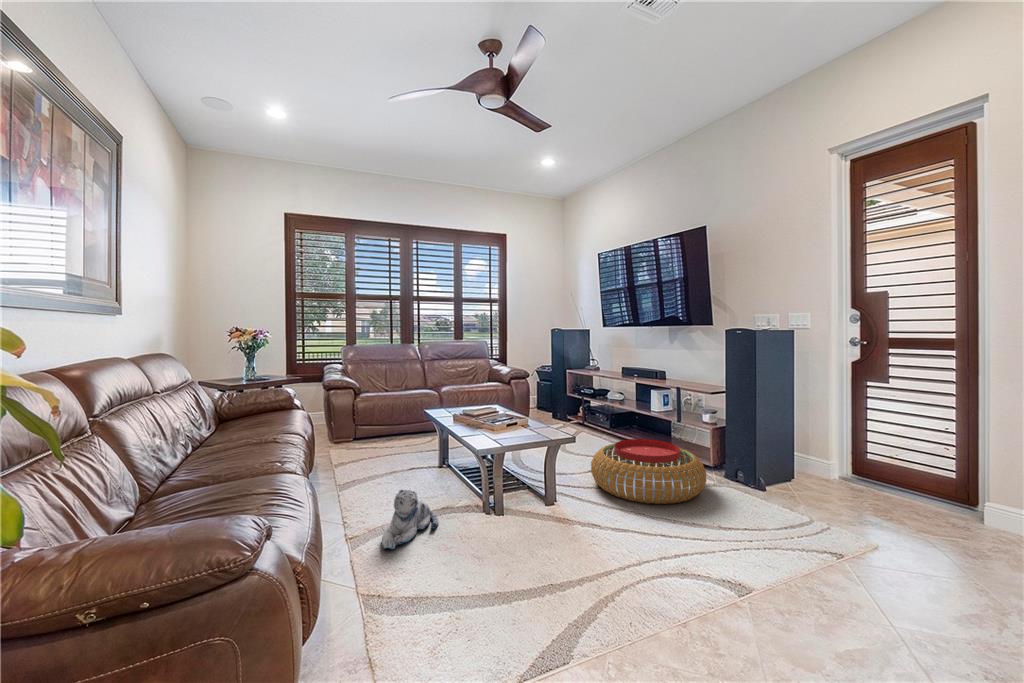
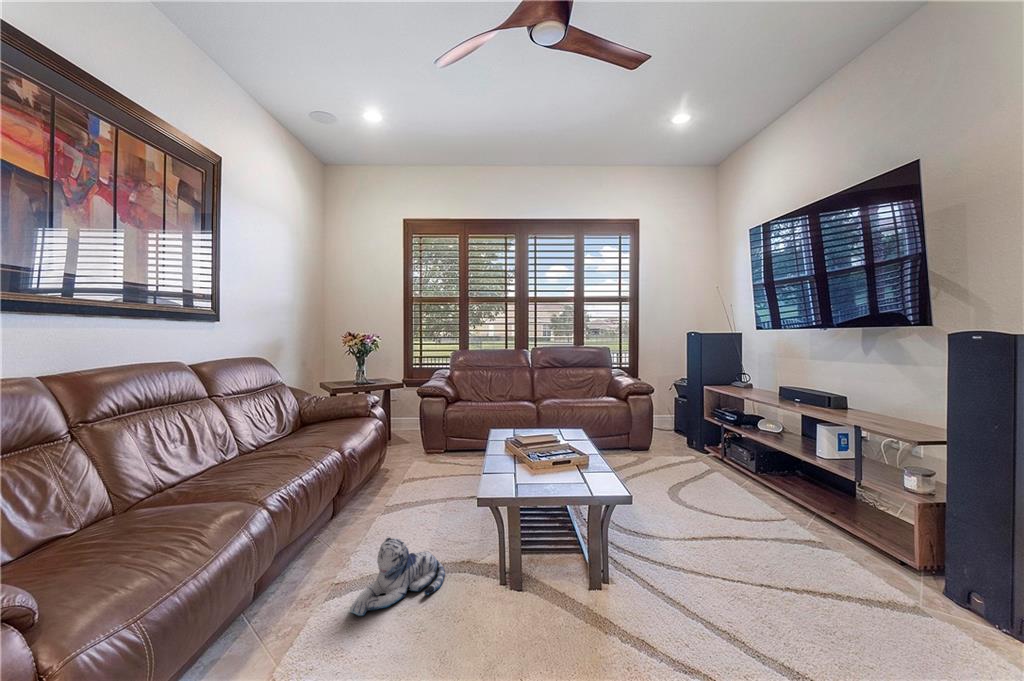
pouf: present [591,439,707,504] -> none [682,504,889,635]

